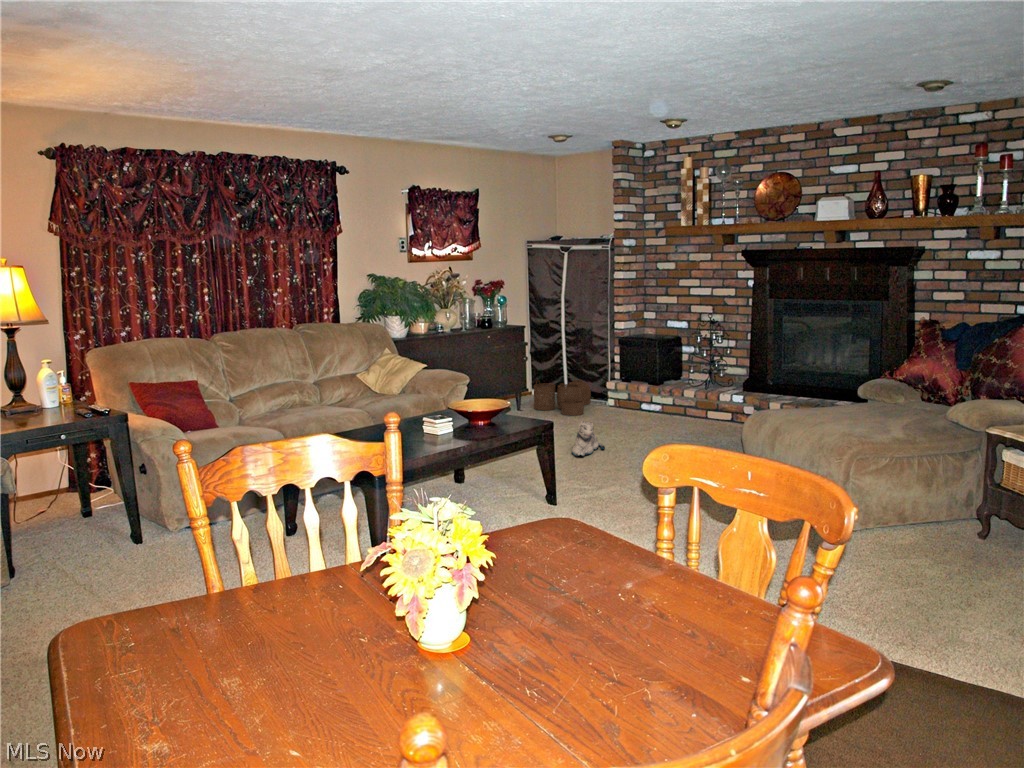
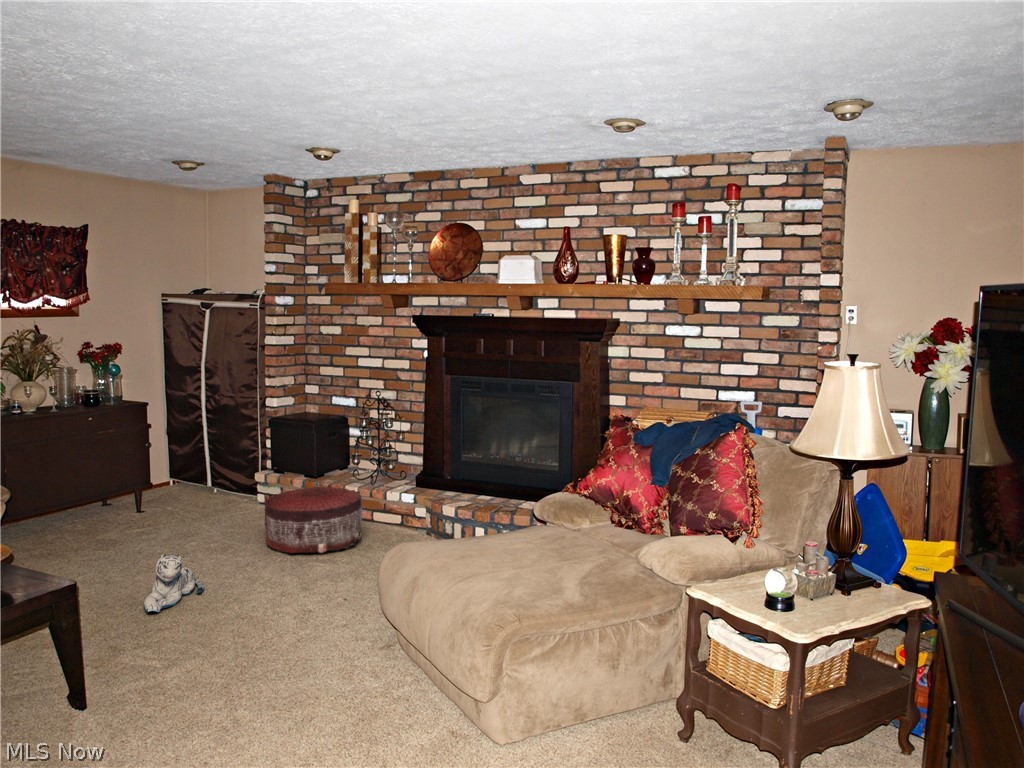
woven basket: present [534,379,591,415] -> none [145,468,233,524]
pouf: none [630,387,703,433] -> present [264,486,362,553]

